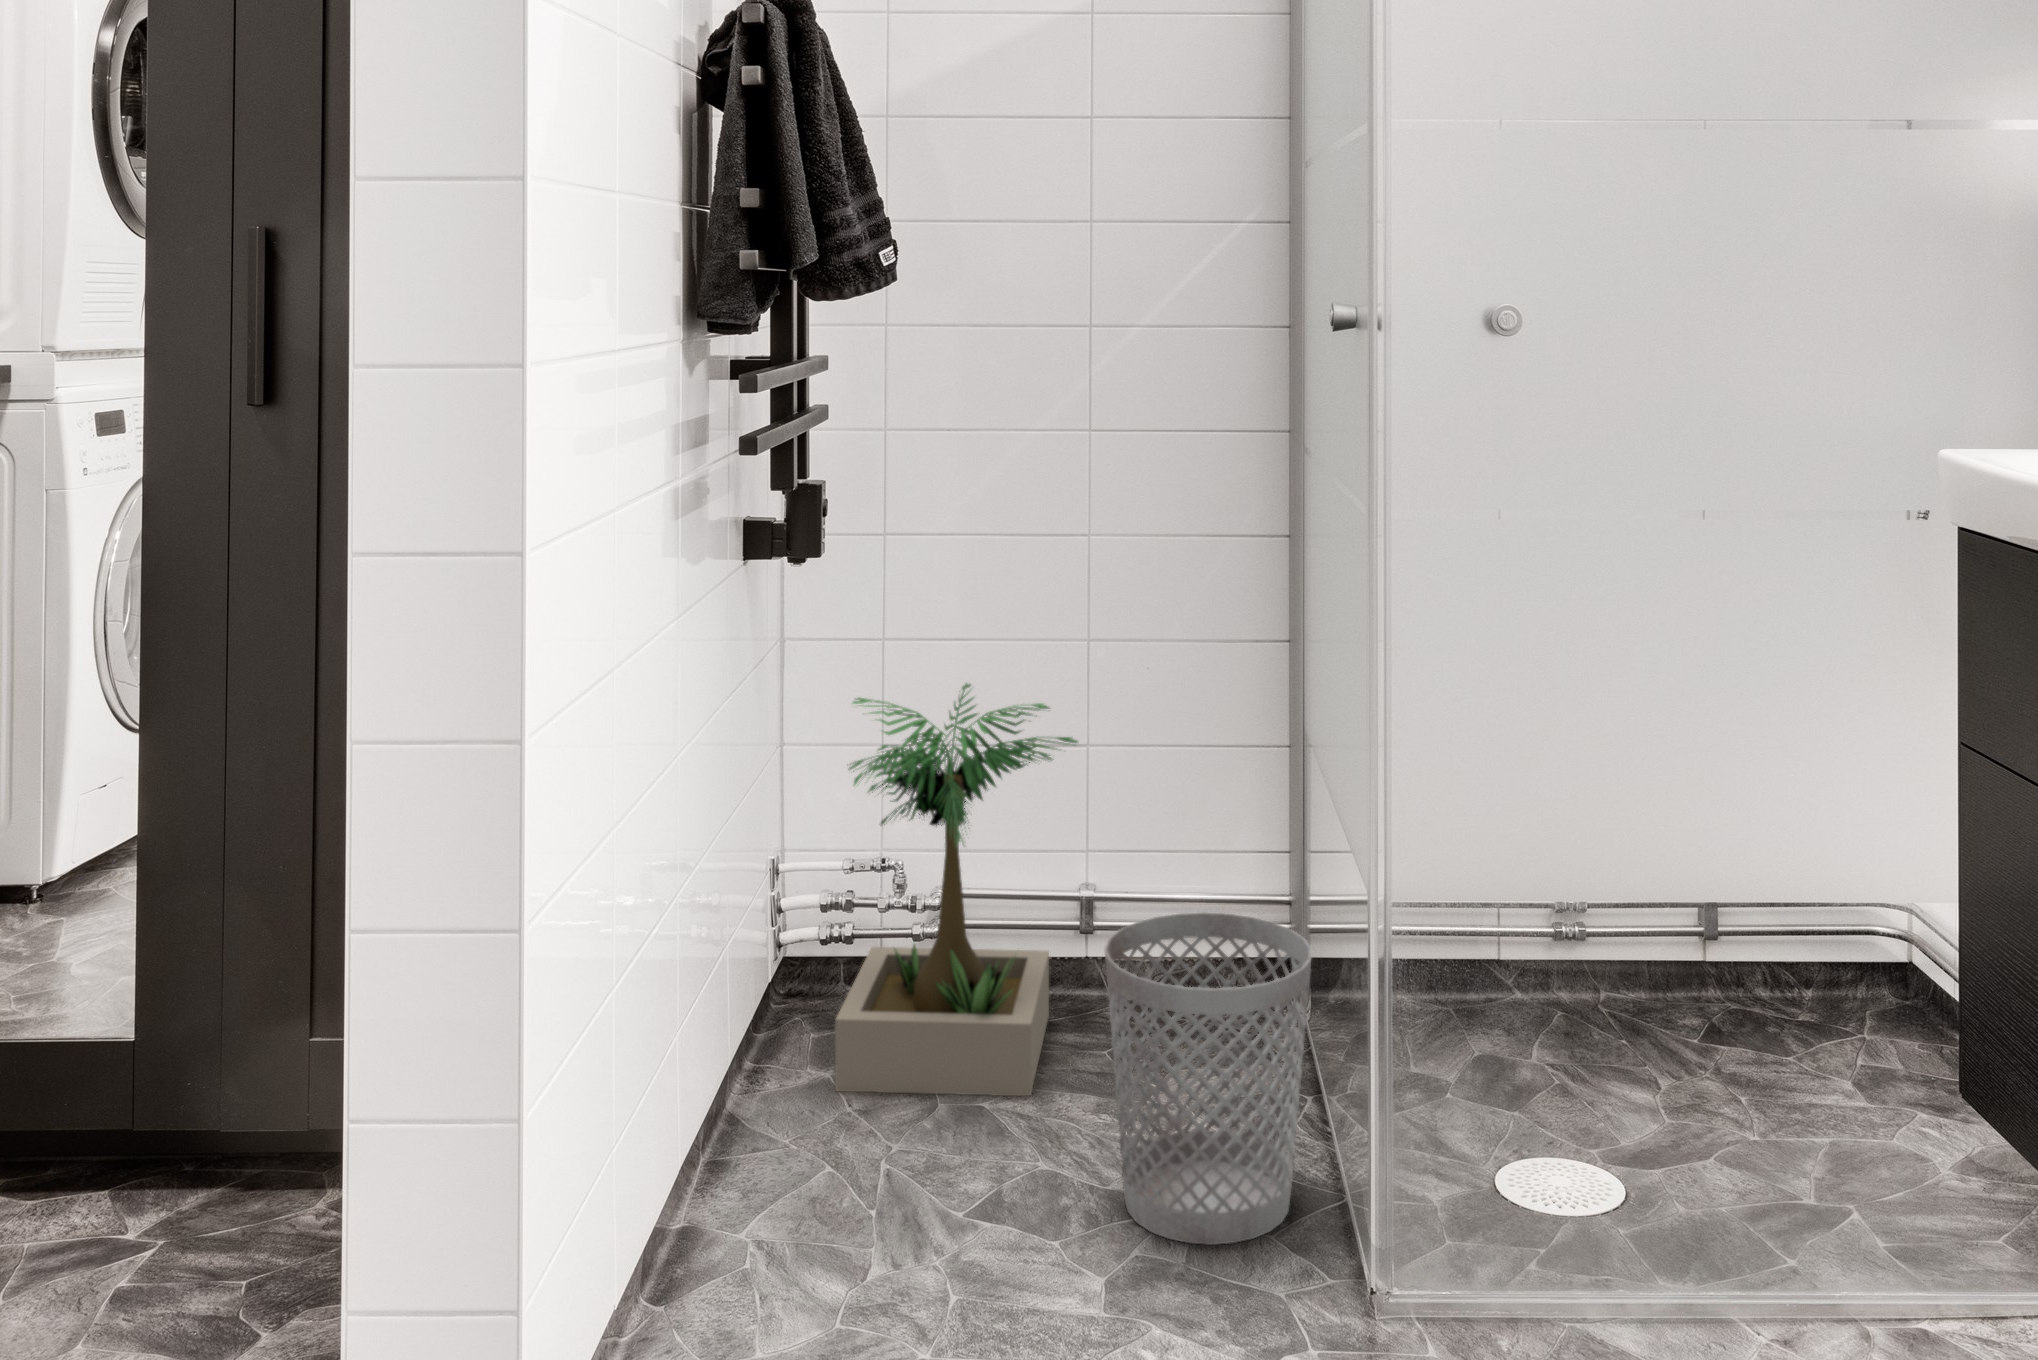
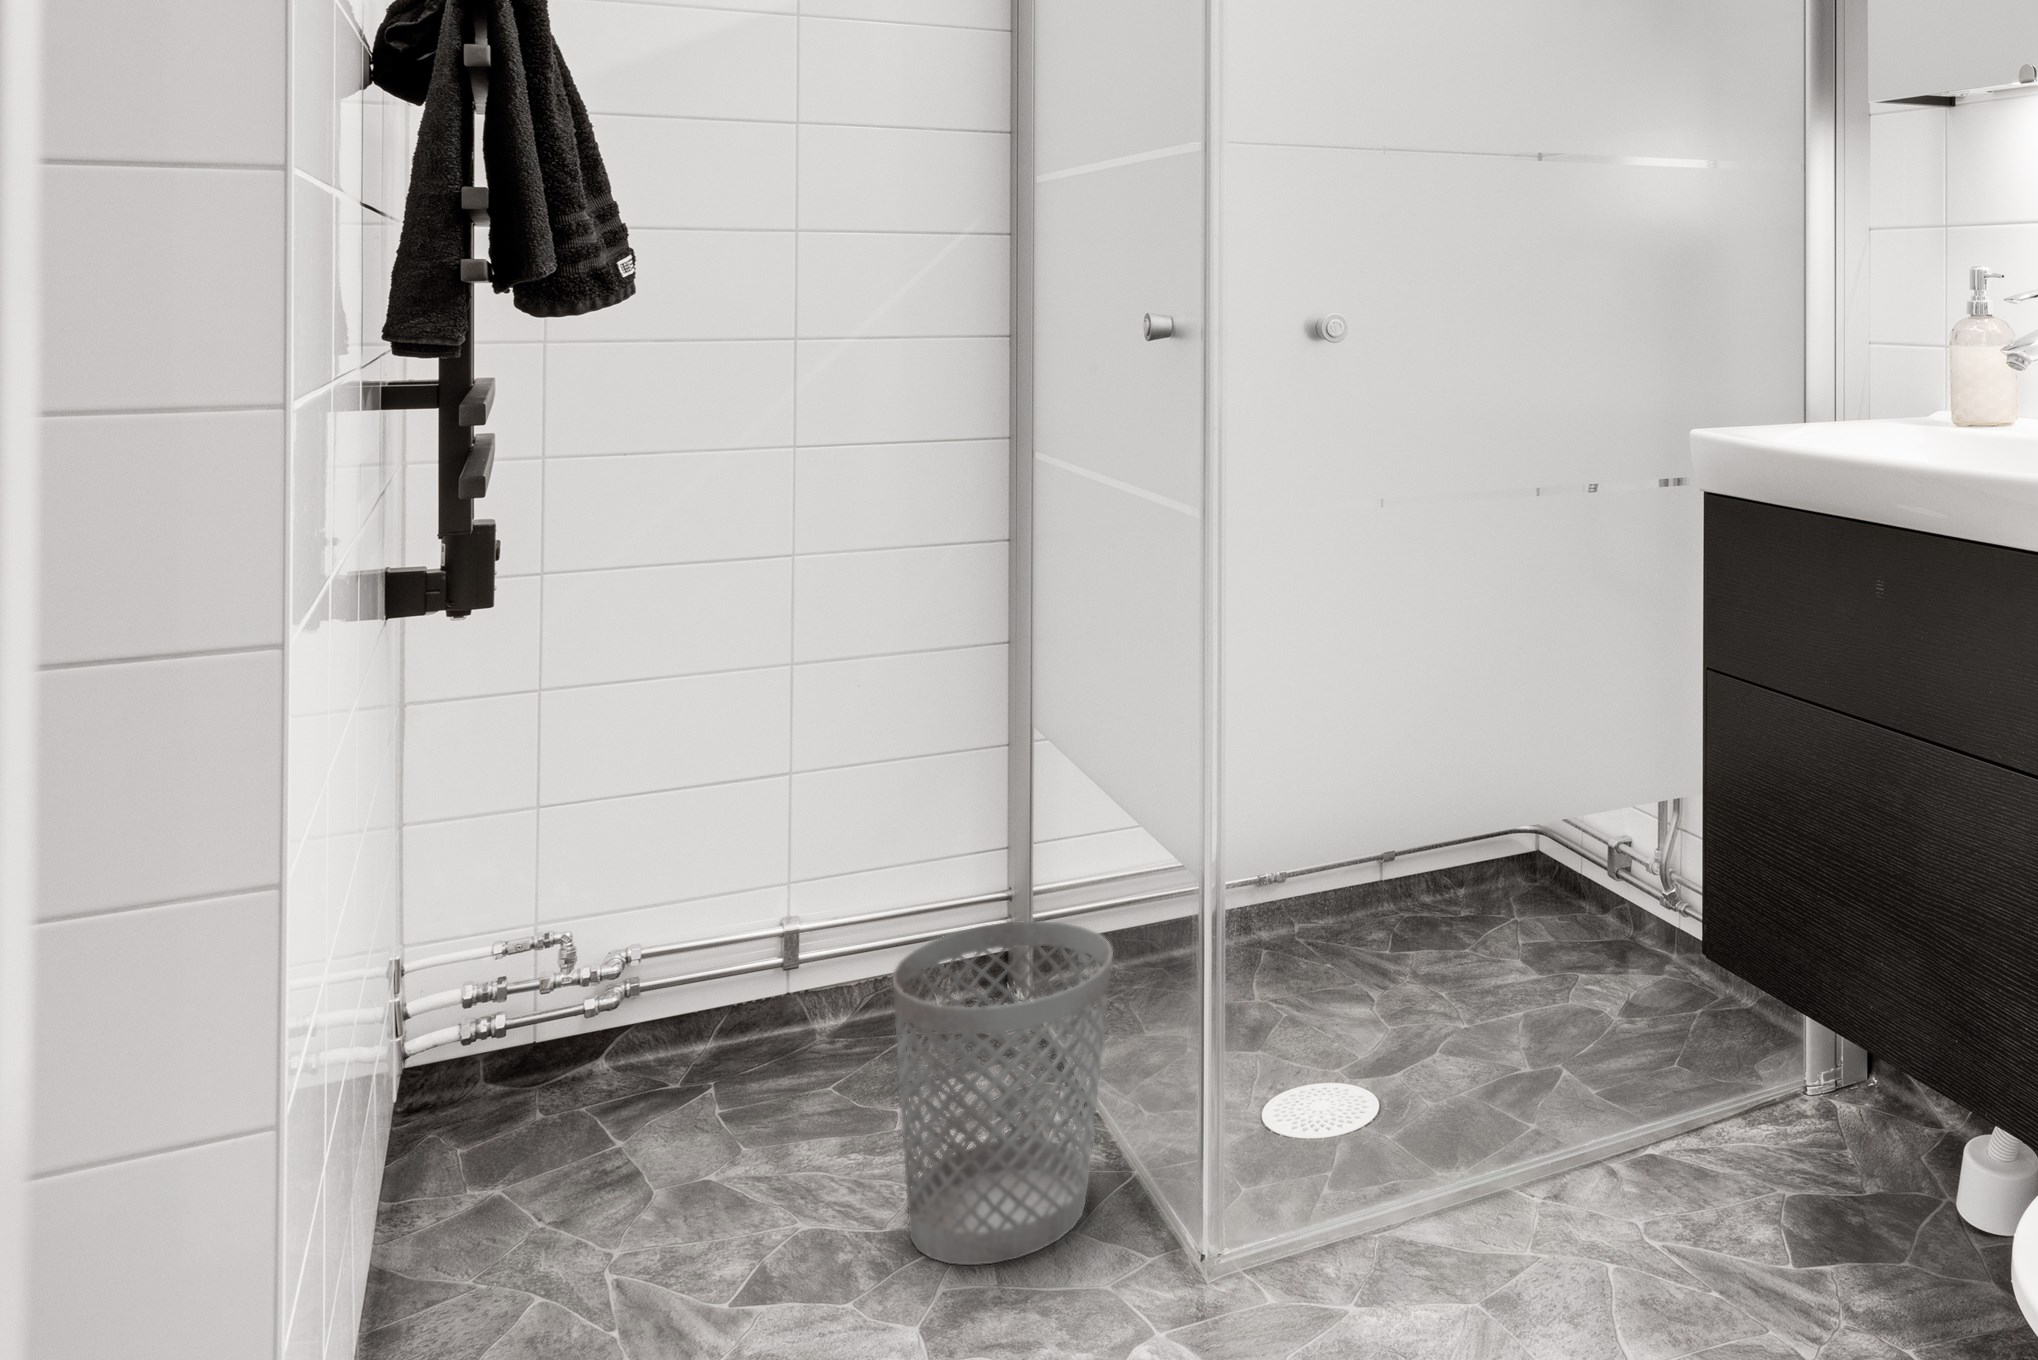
potted plant: present [835,684,1078,1096] -> none [502,718,837,1210]

